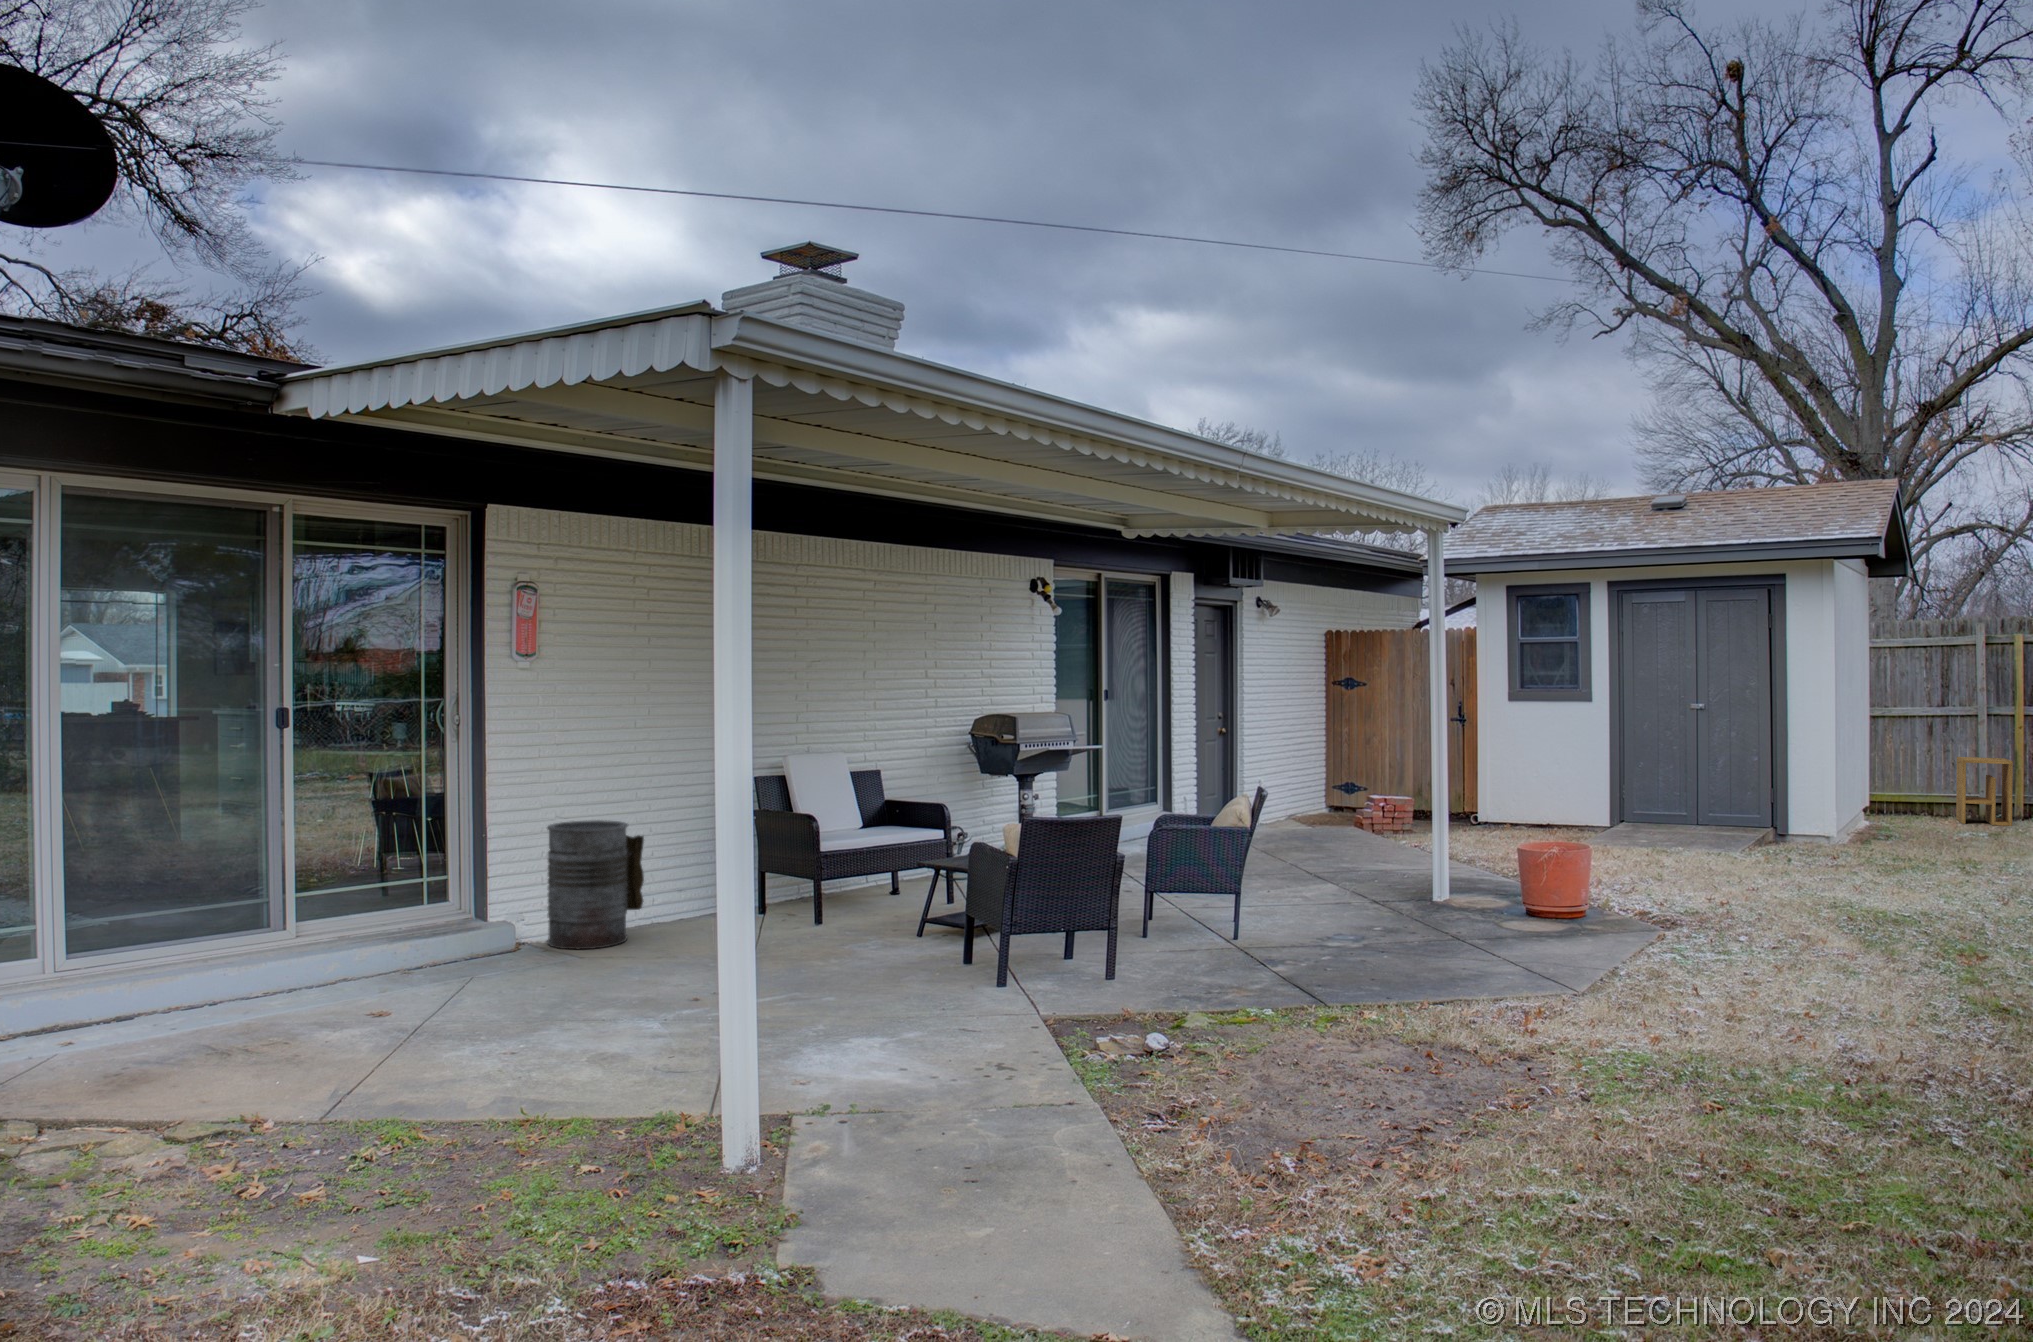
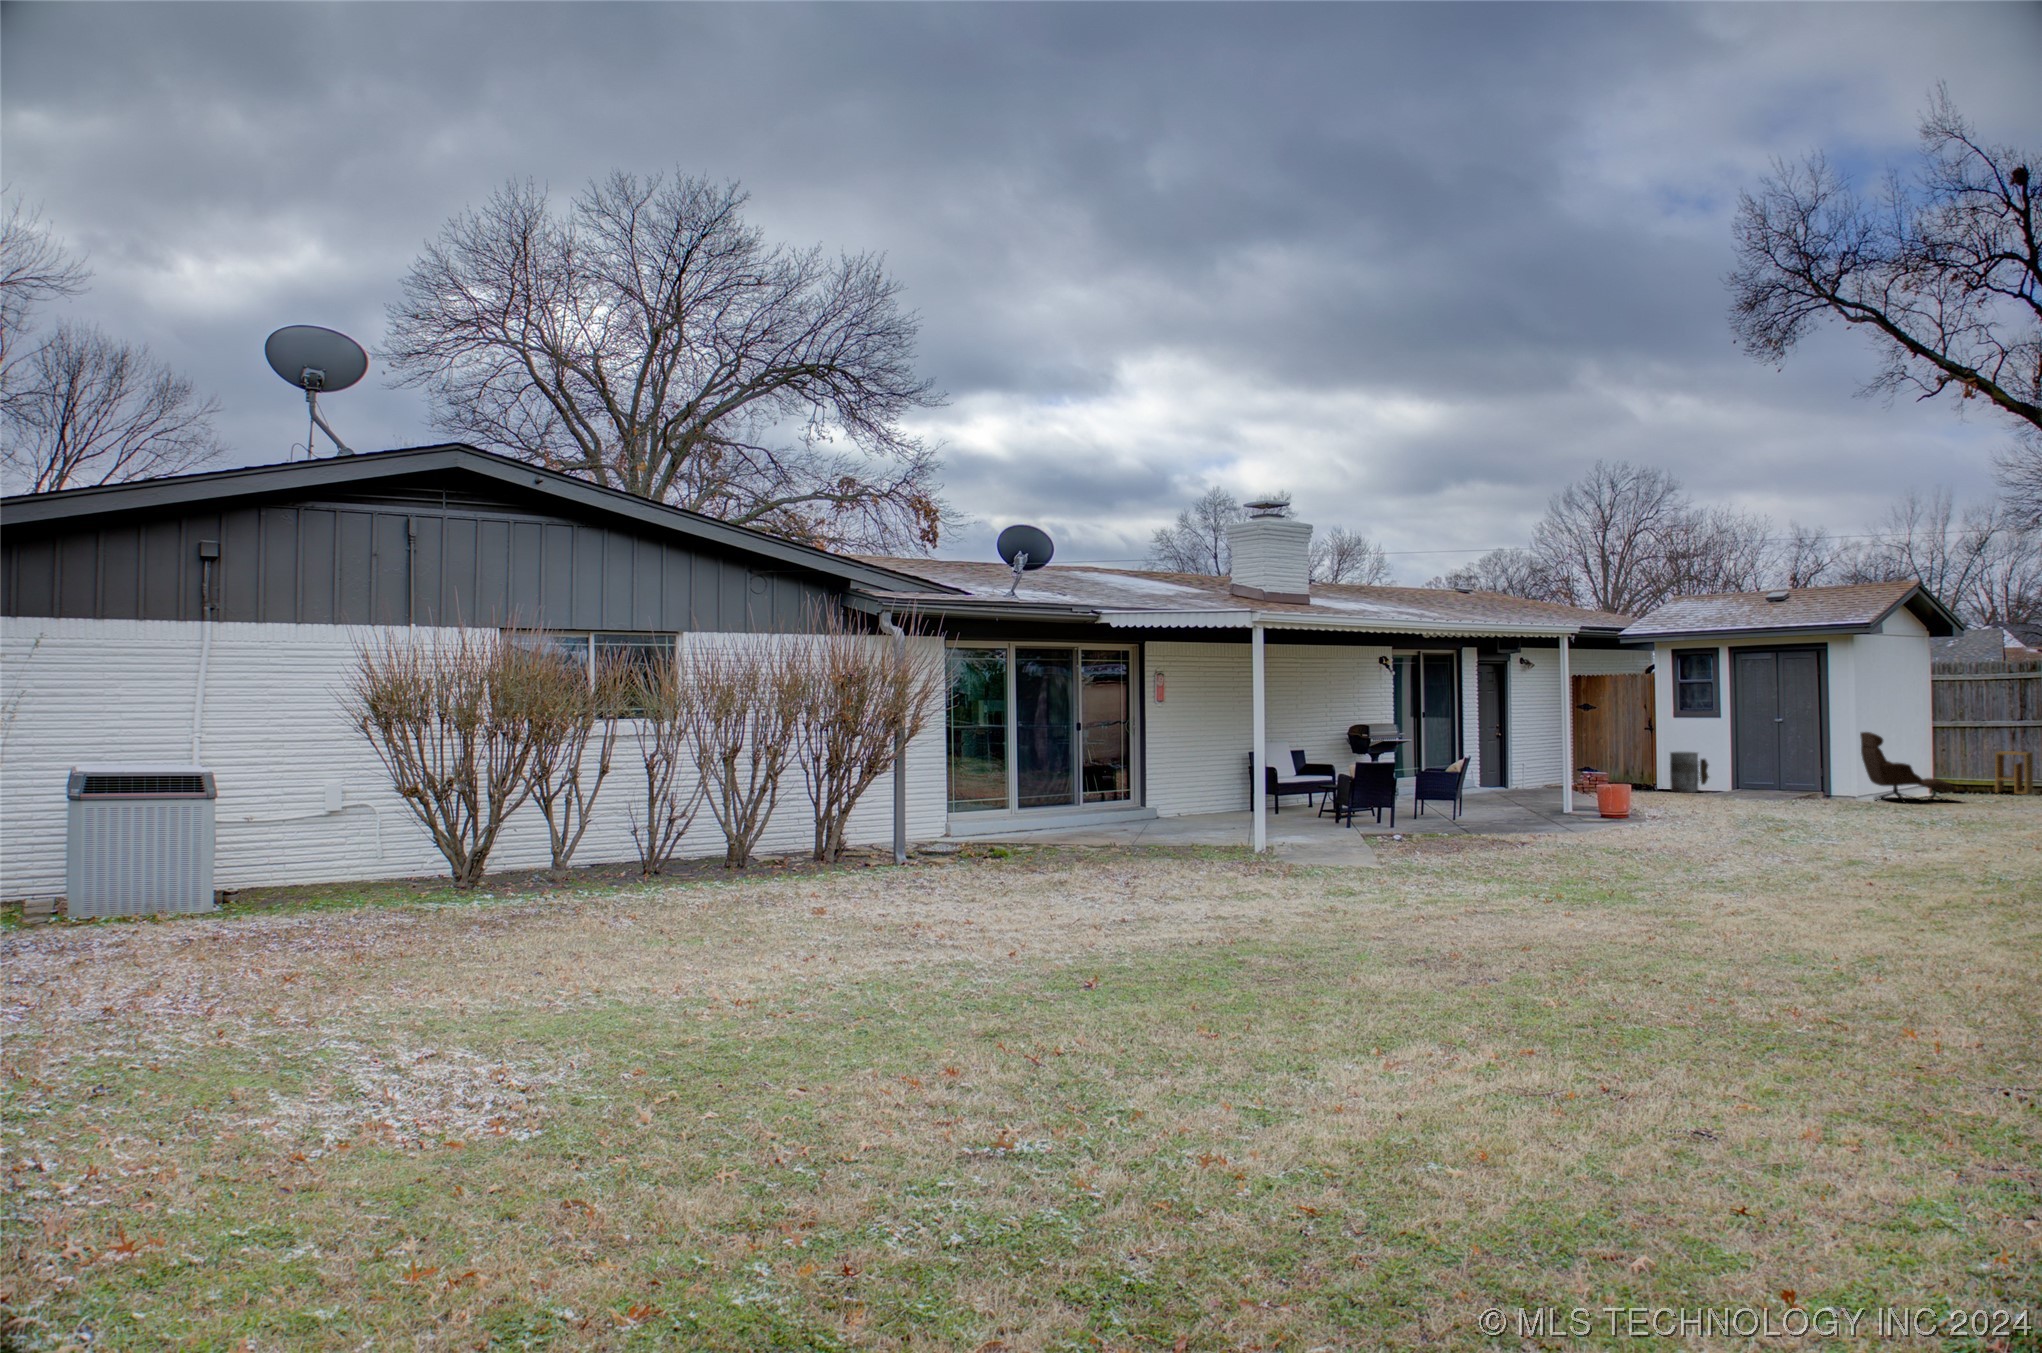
lounge chair: none [1826,726,1983,850] -> present [1860,732,1955,803]
trash can: present [547,820,644,949] -> present [1670,752,1709,793]

